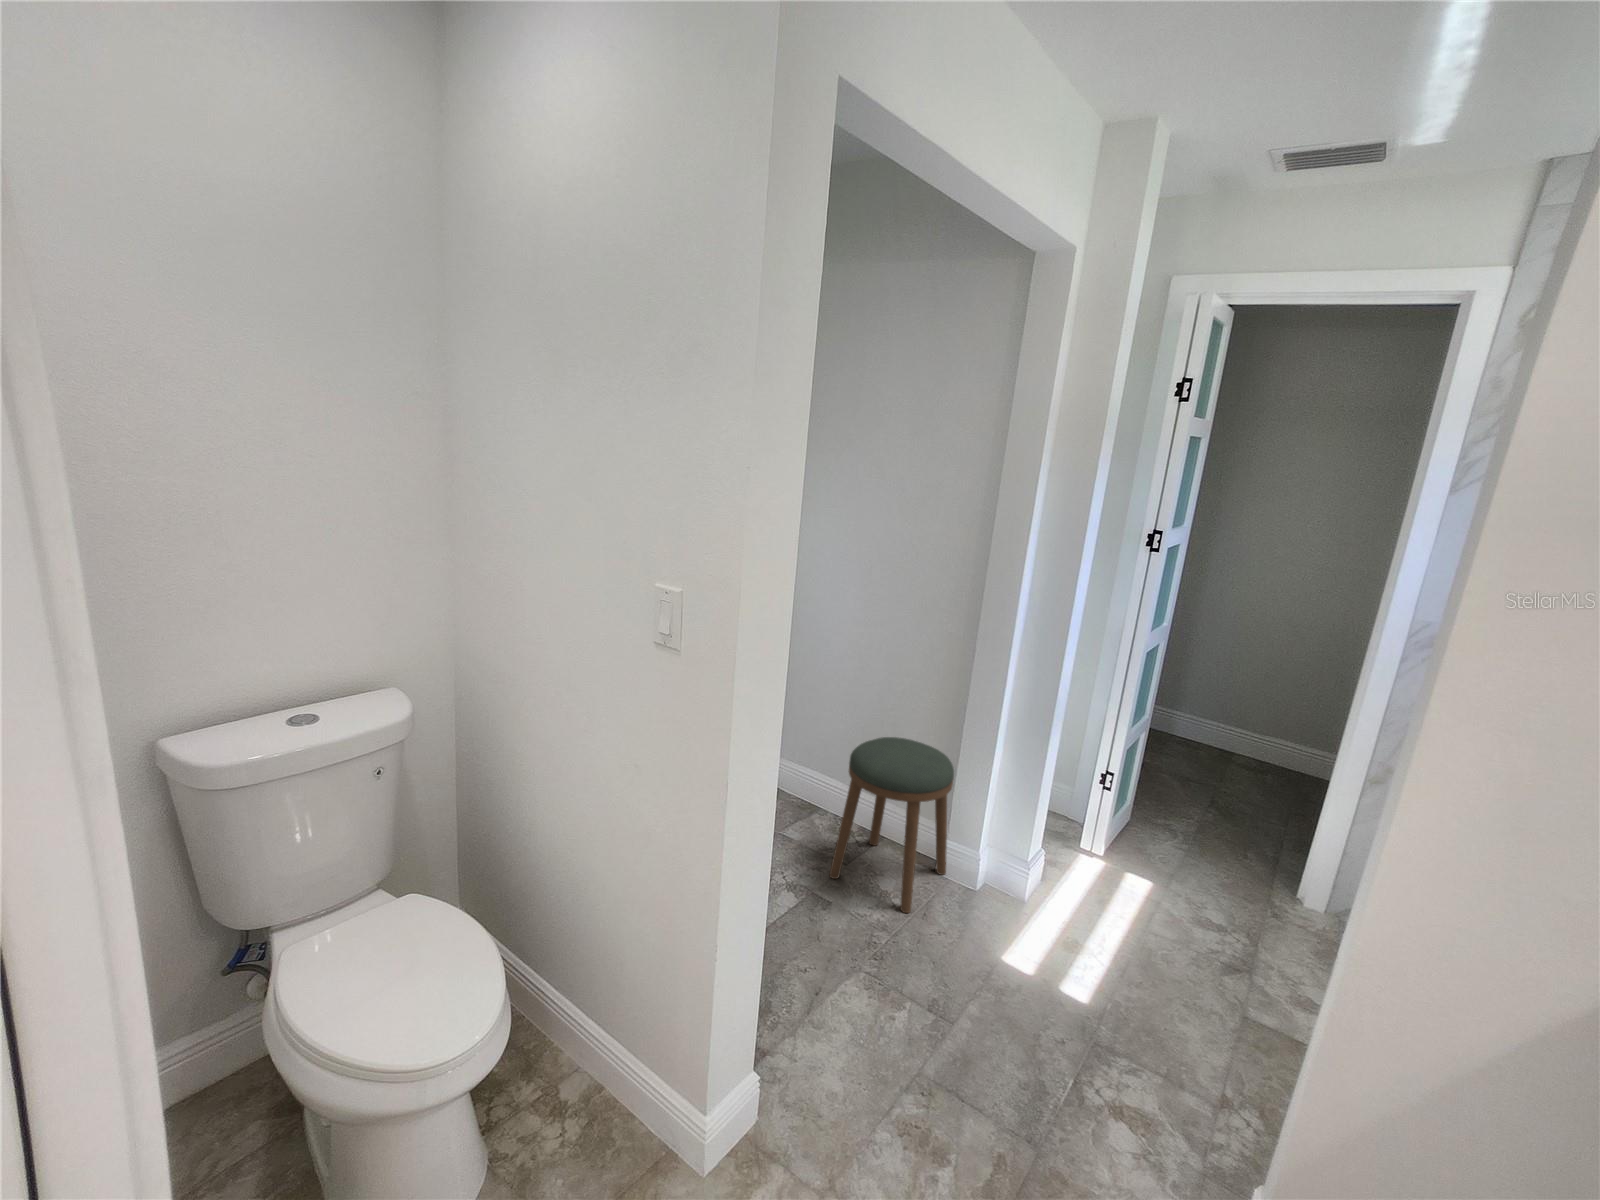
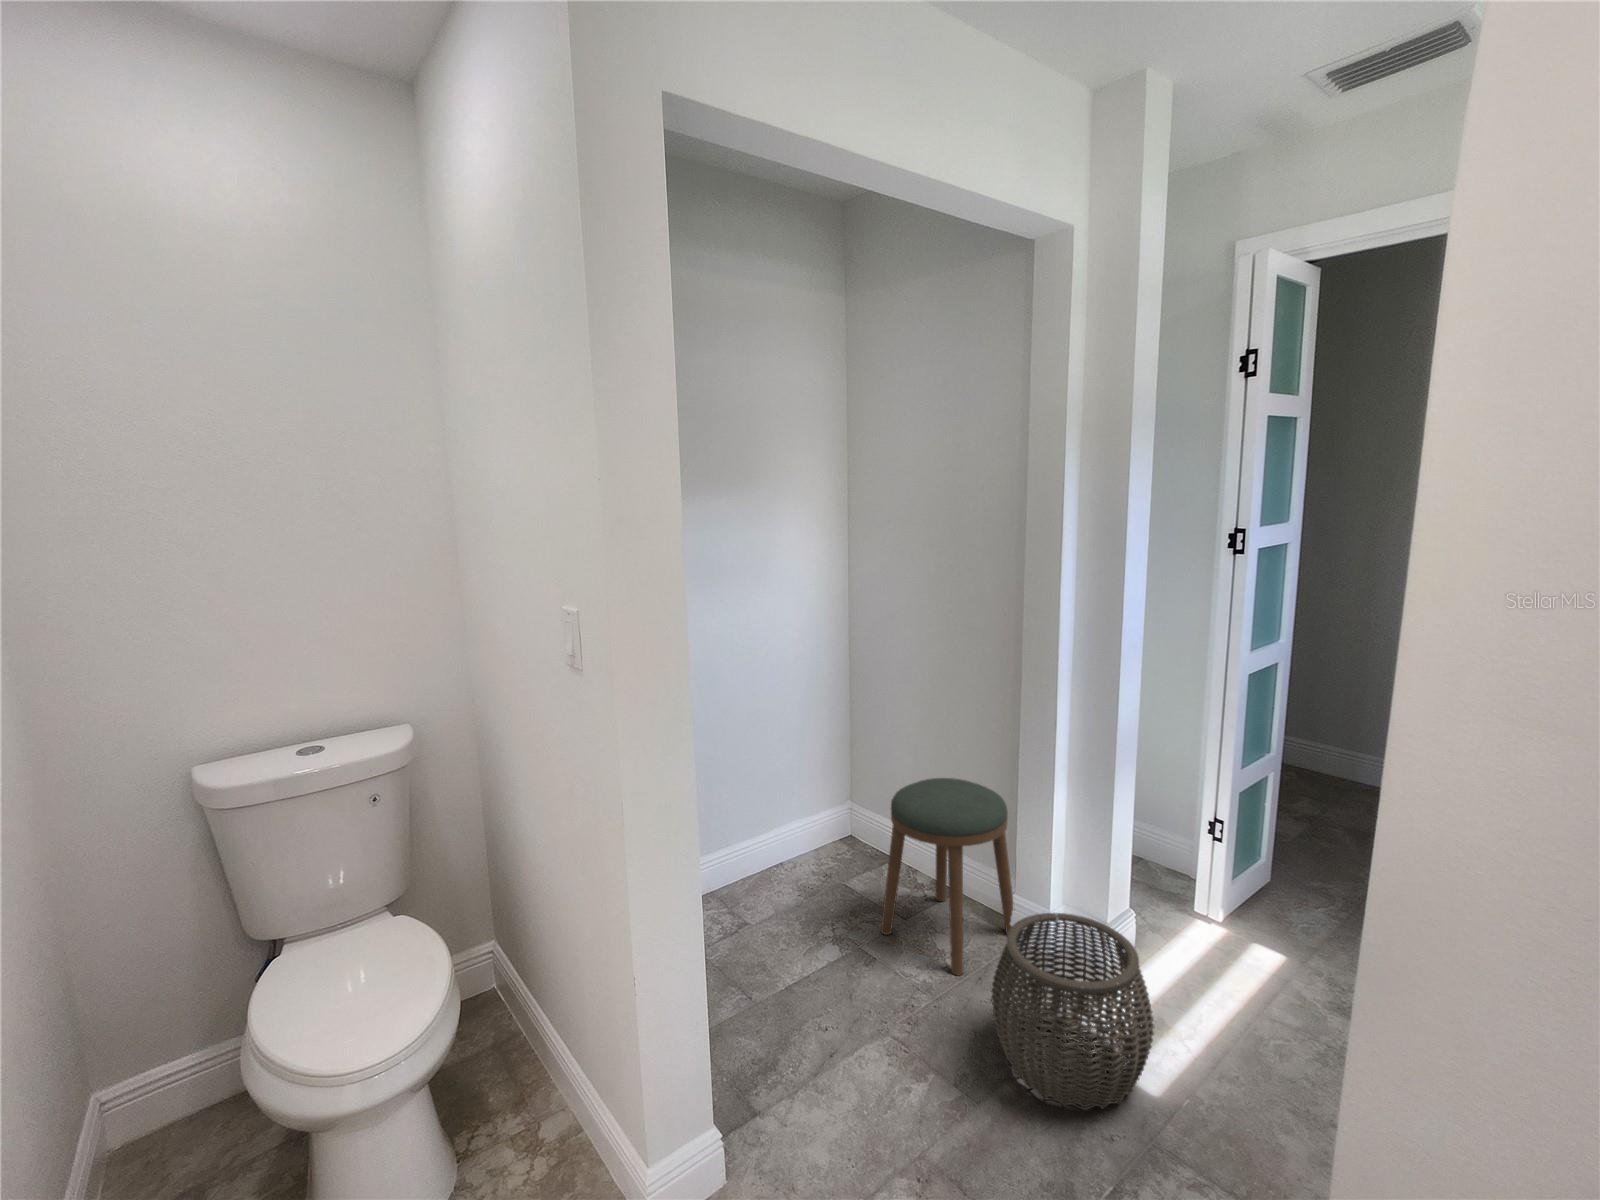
woven basket: none [957,860,1092,1022] -> present [991,913,1154,1110]

